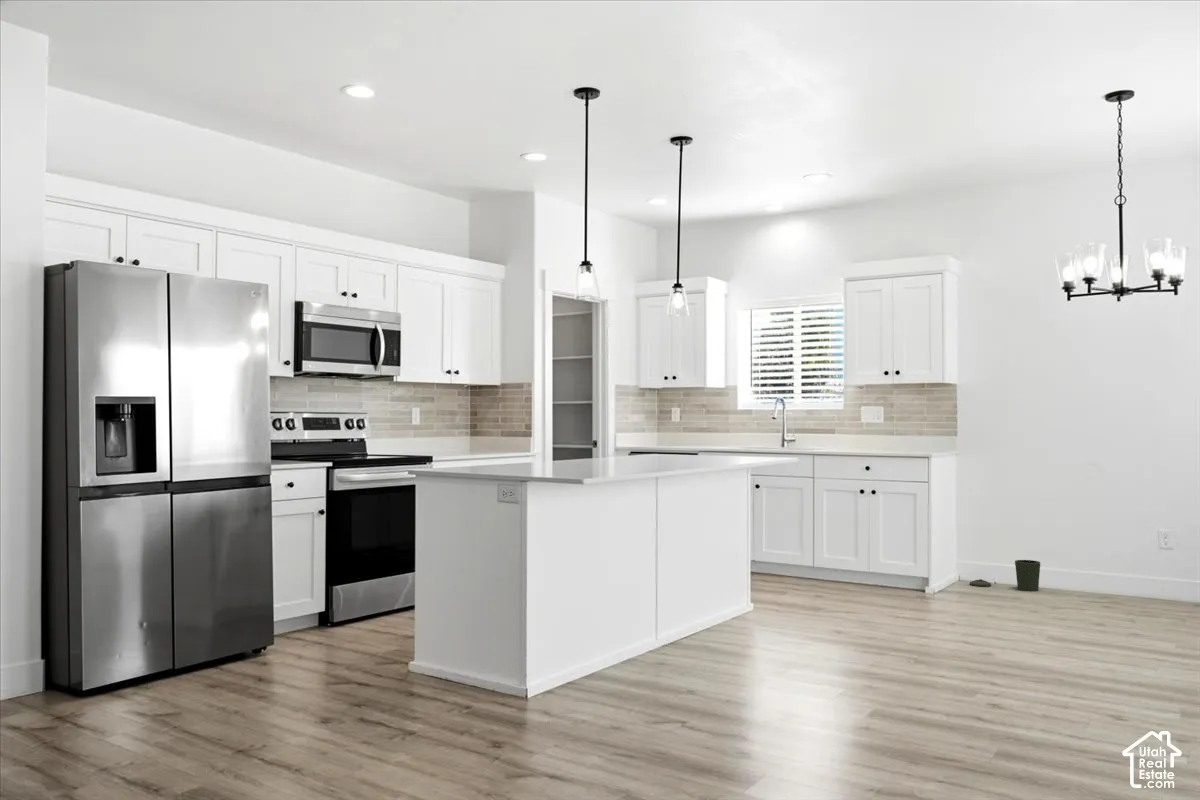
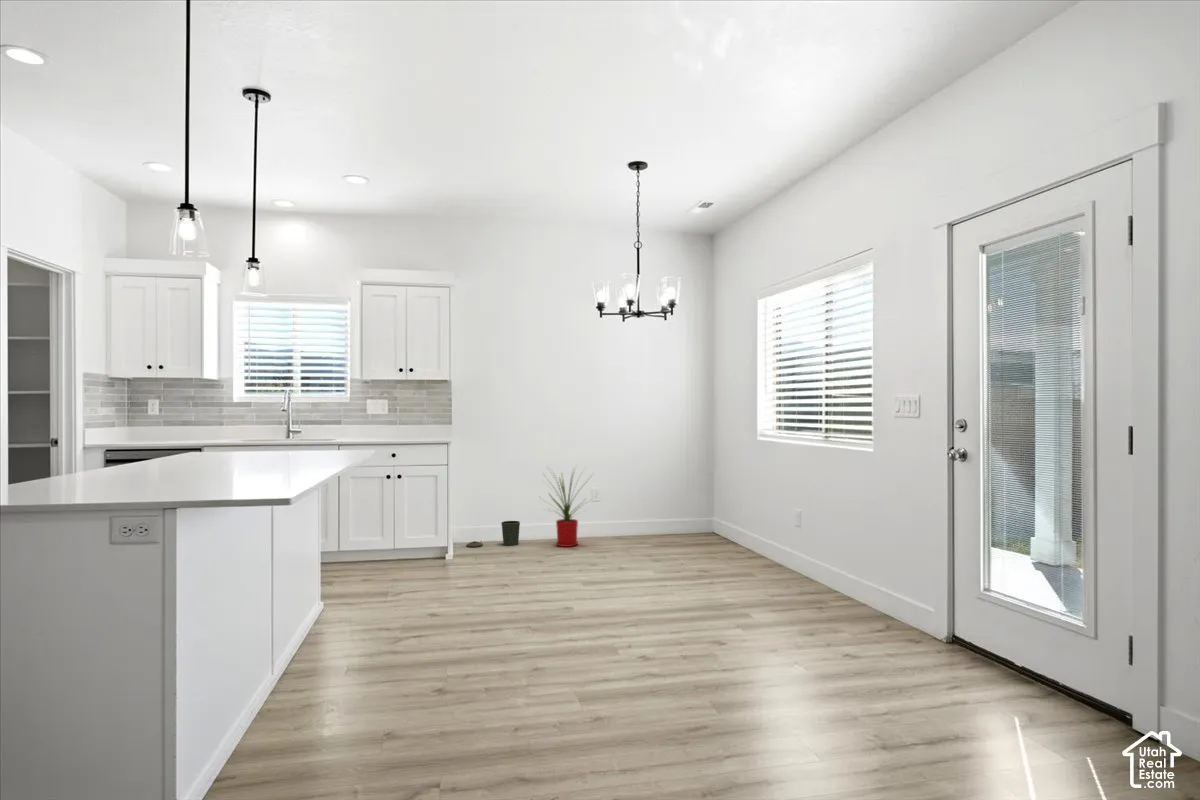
house plant: none [1056,493,1146,603] -> present [550,475,586,547]

